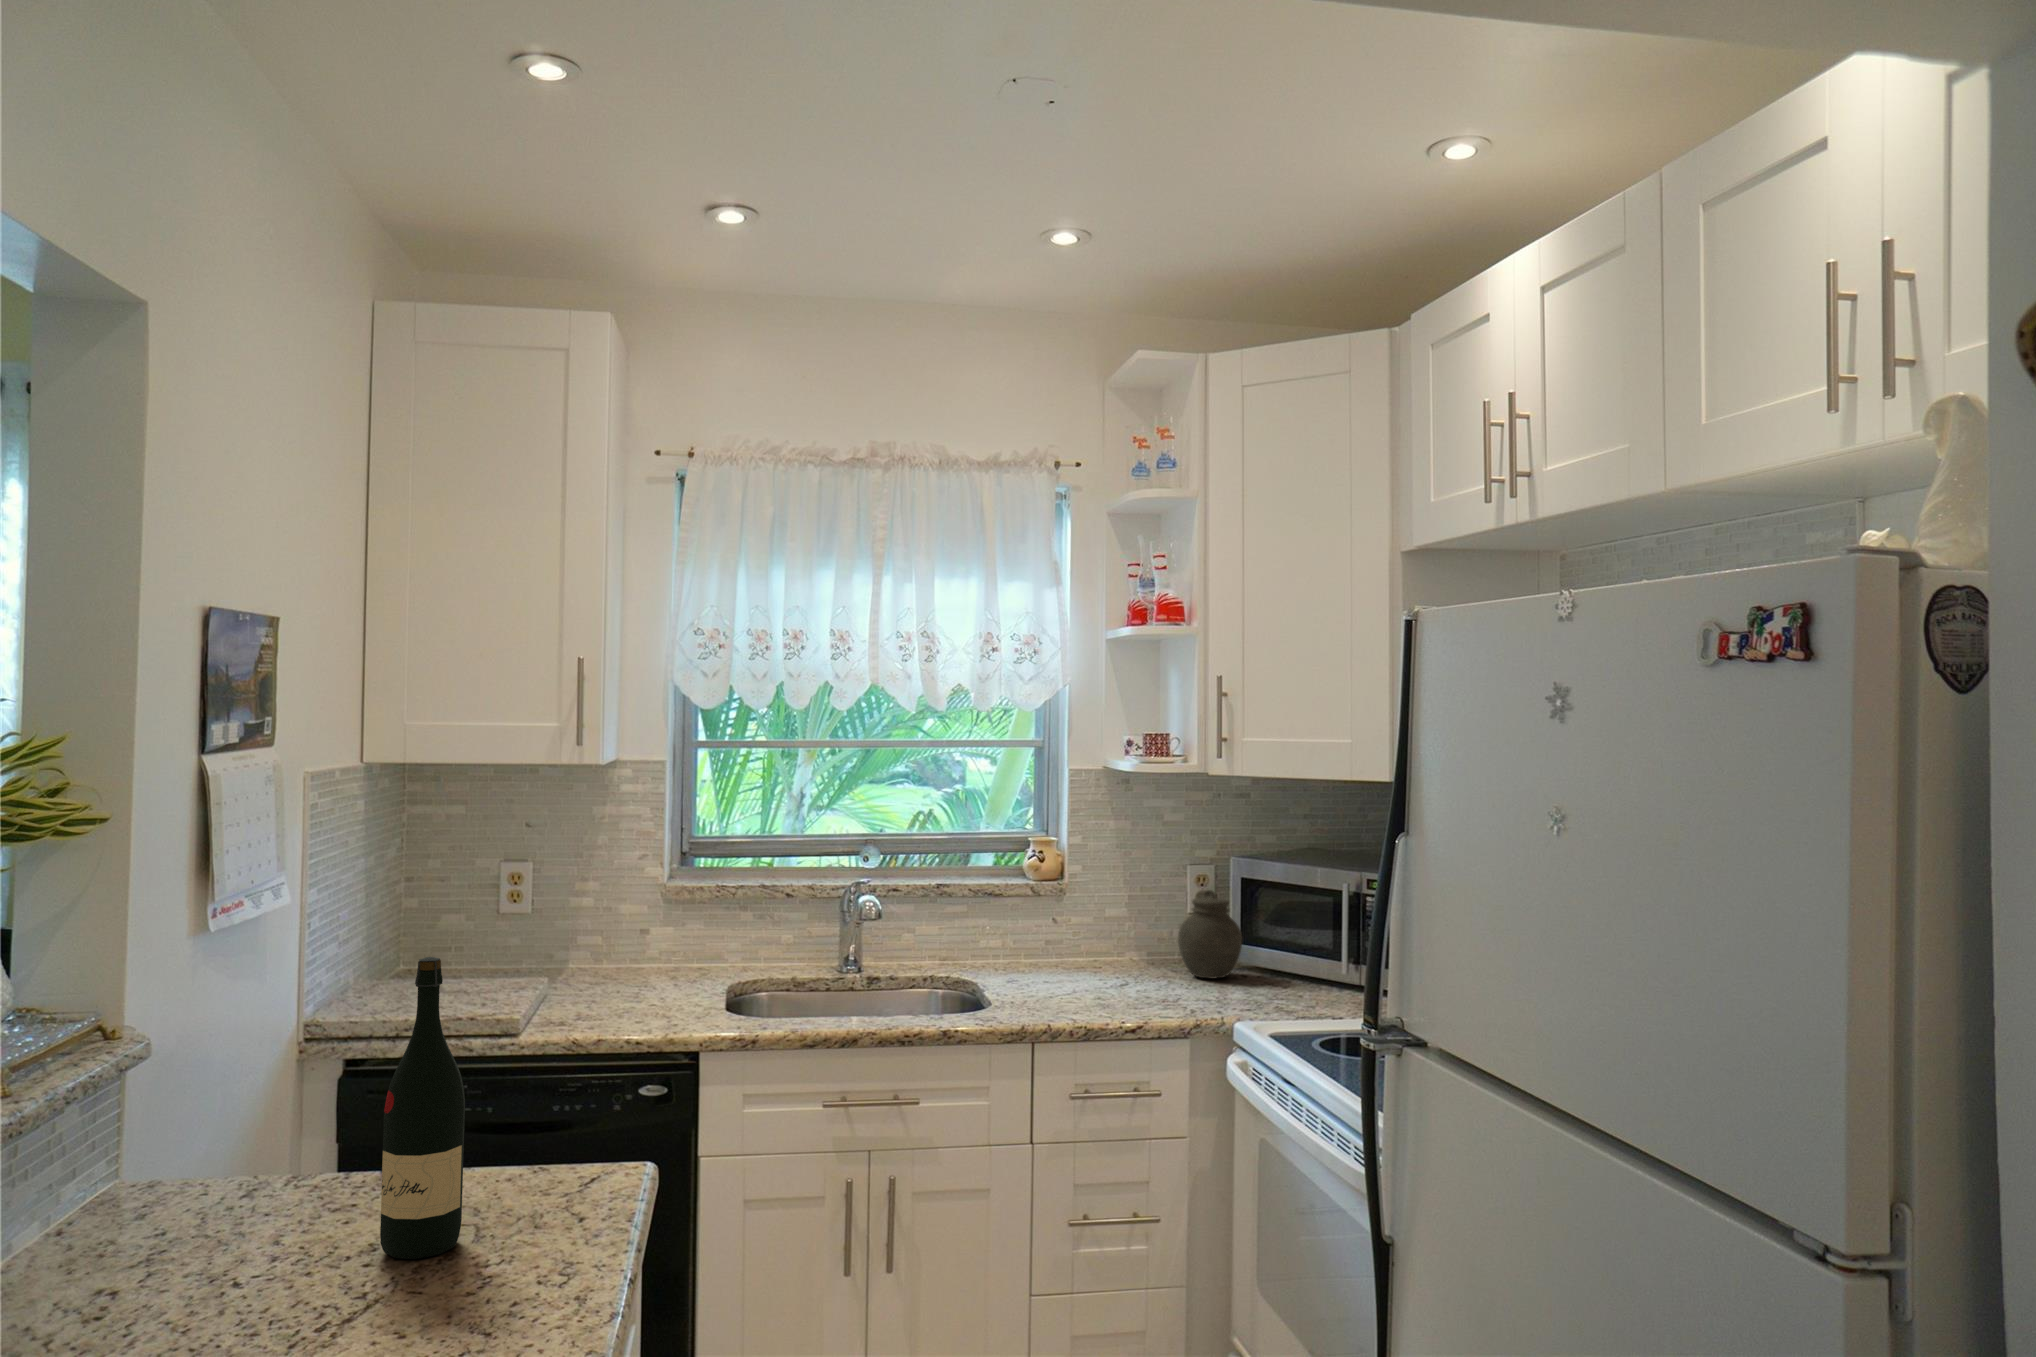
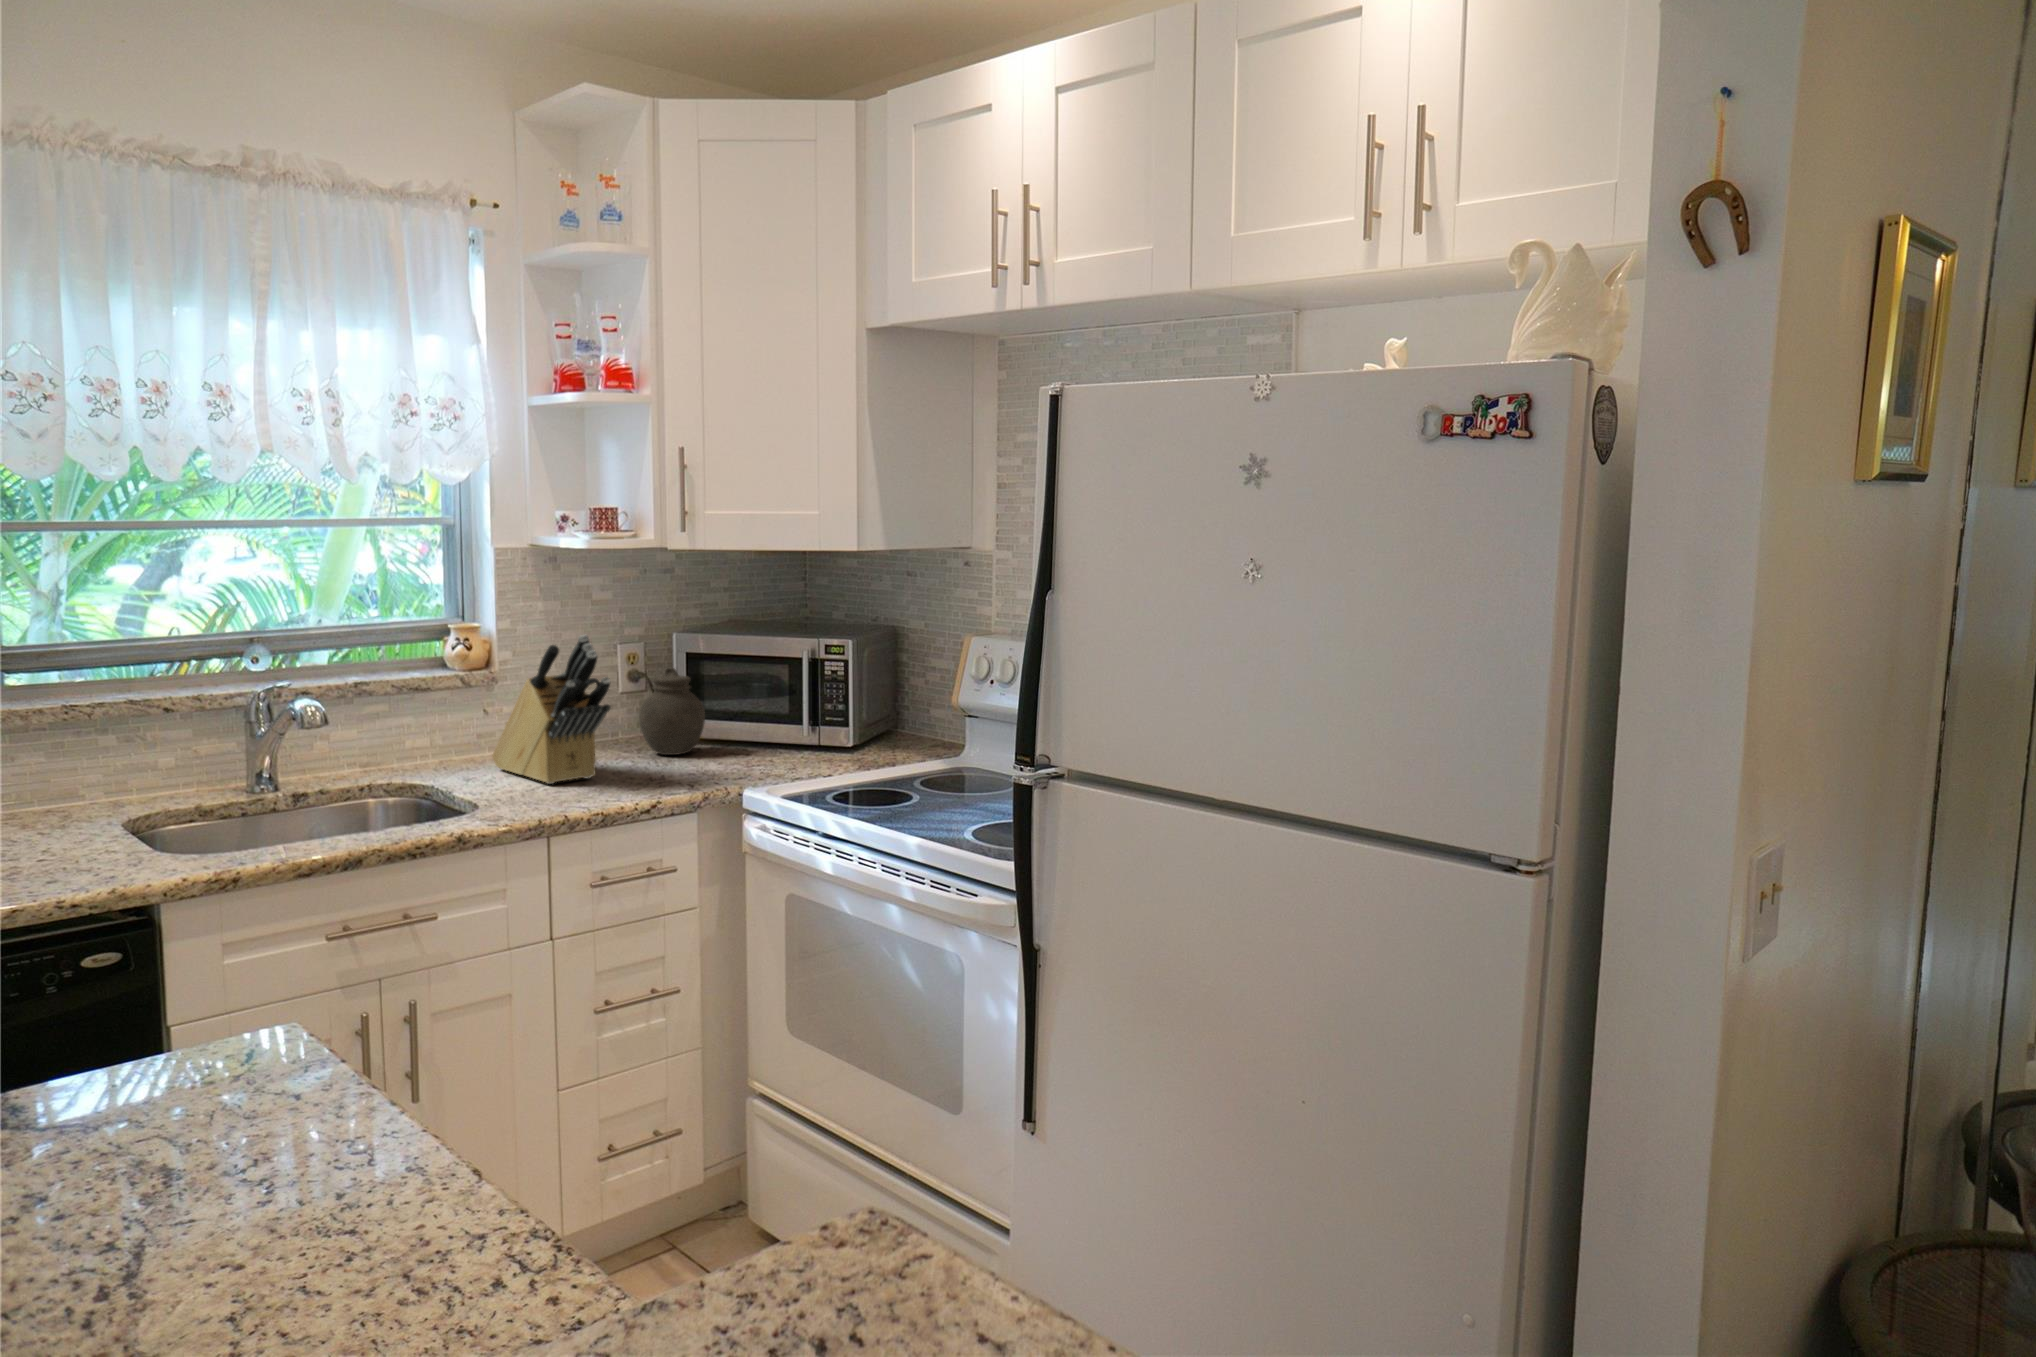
knife block: none [1039,852,1118,993] -> present [492,635,611,784]
wine bottle: present [380,957,465,1259] -> none [162,789,282,1164]

